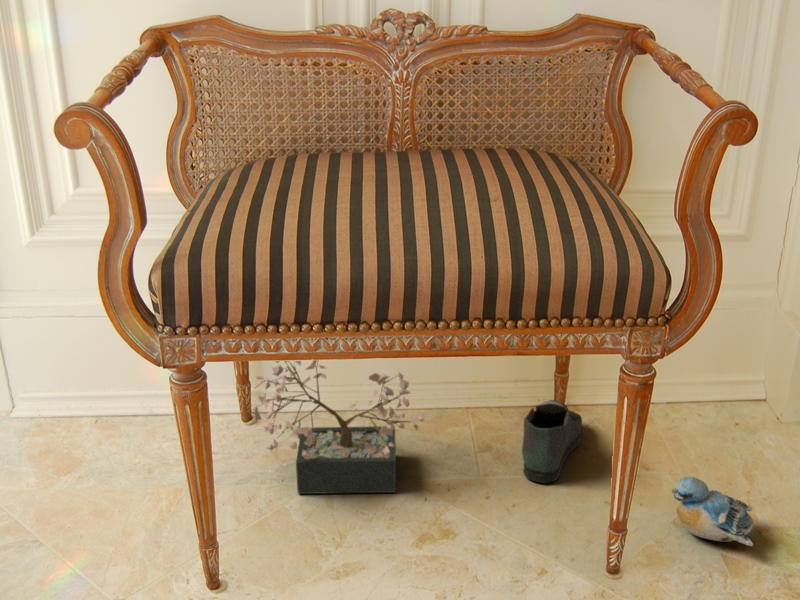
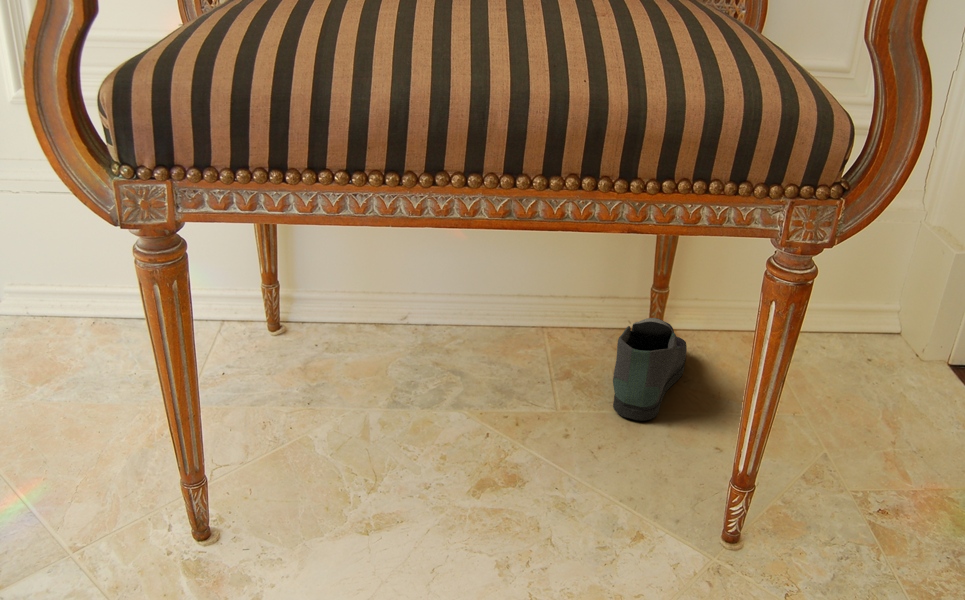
decorative plant: present [253,360,425,494] -> none [270,223,493,425]
plush toy: present [671,476,763,546] -> none [808,417,925,511]

